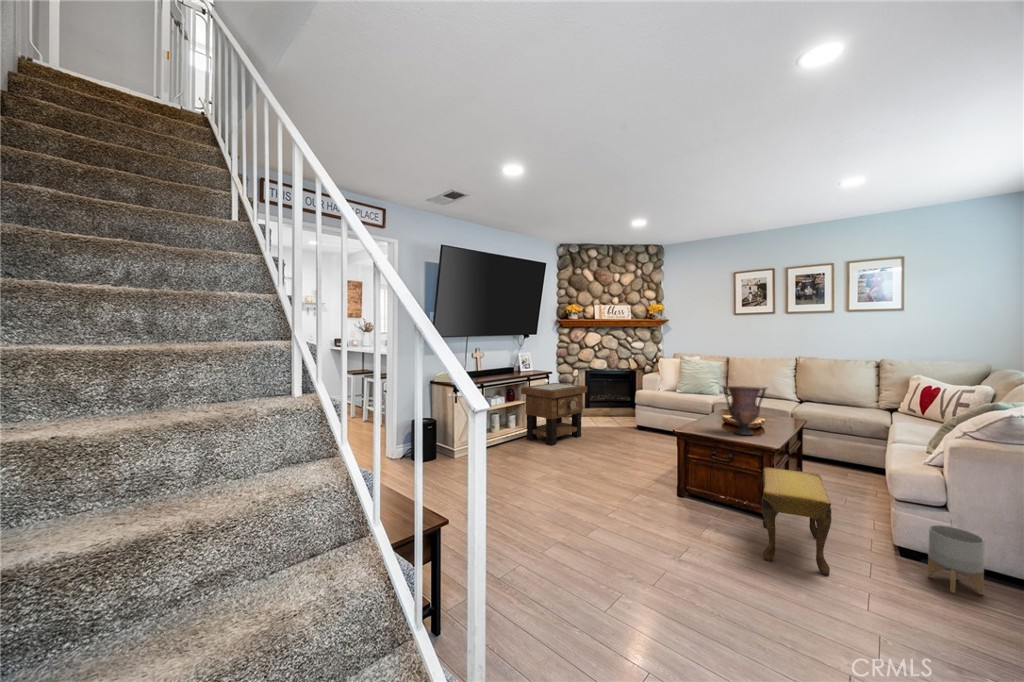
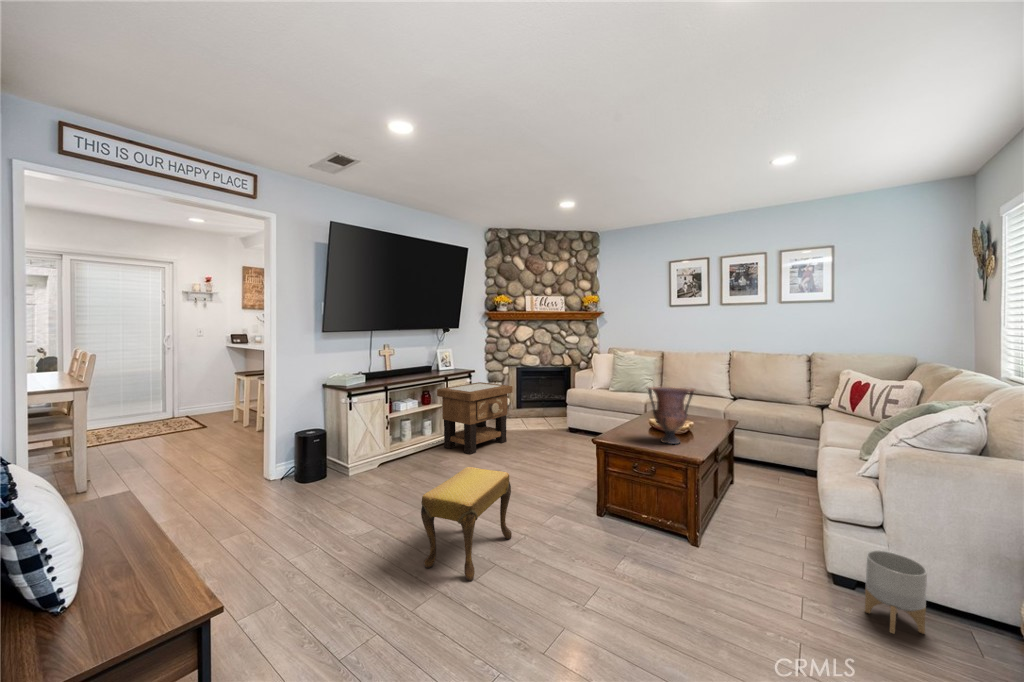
footstool: present [762,467,831,575] -> present [421,467,512,581]

